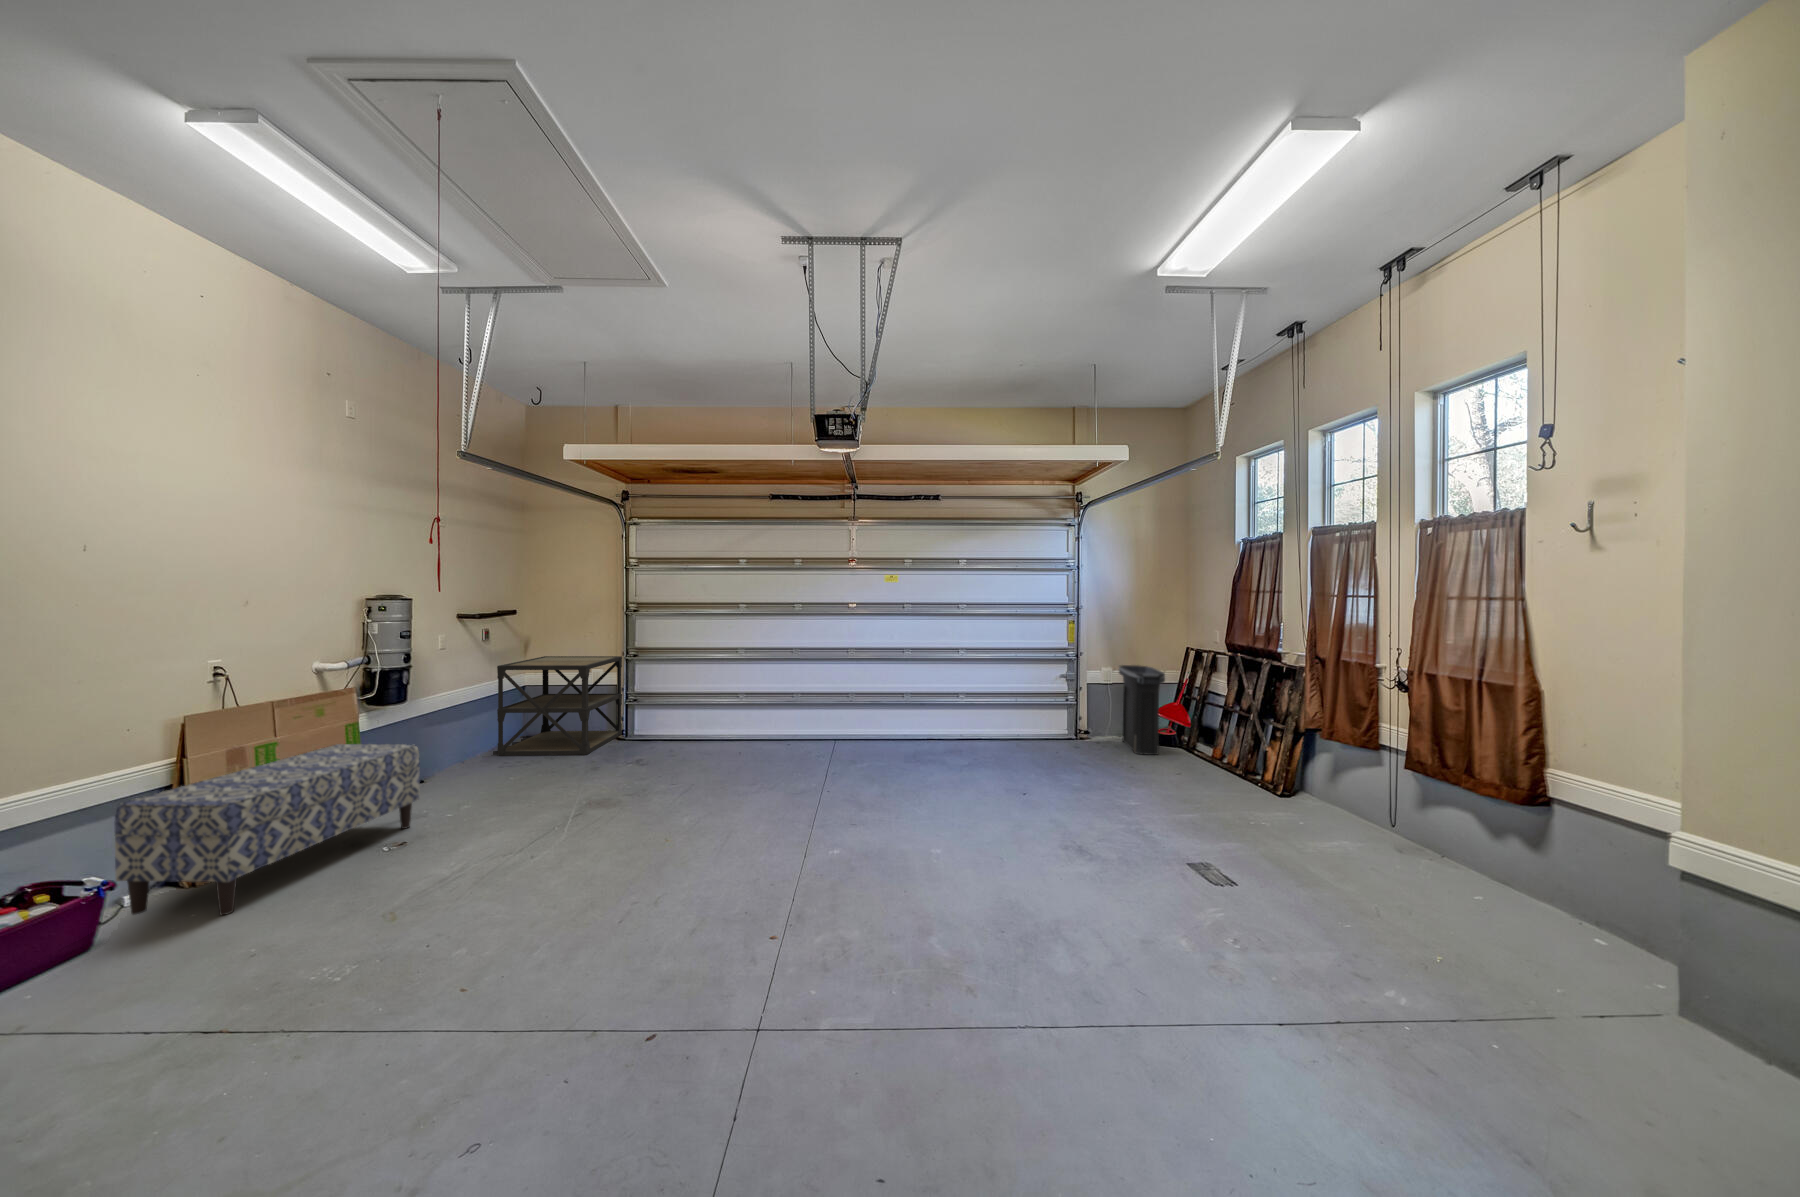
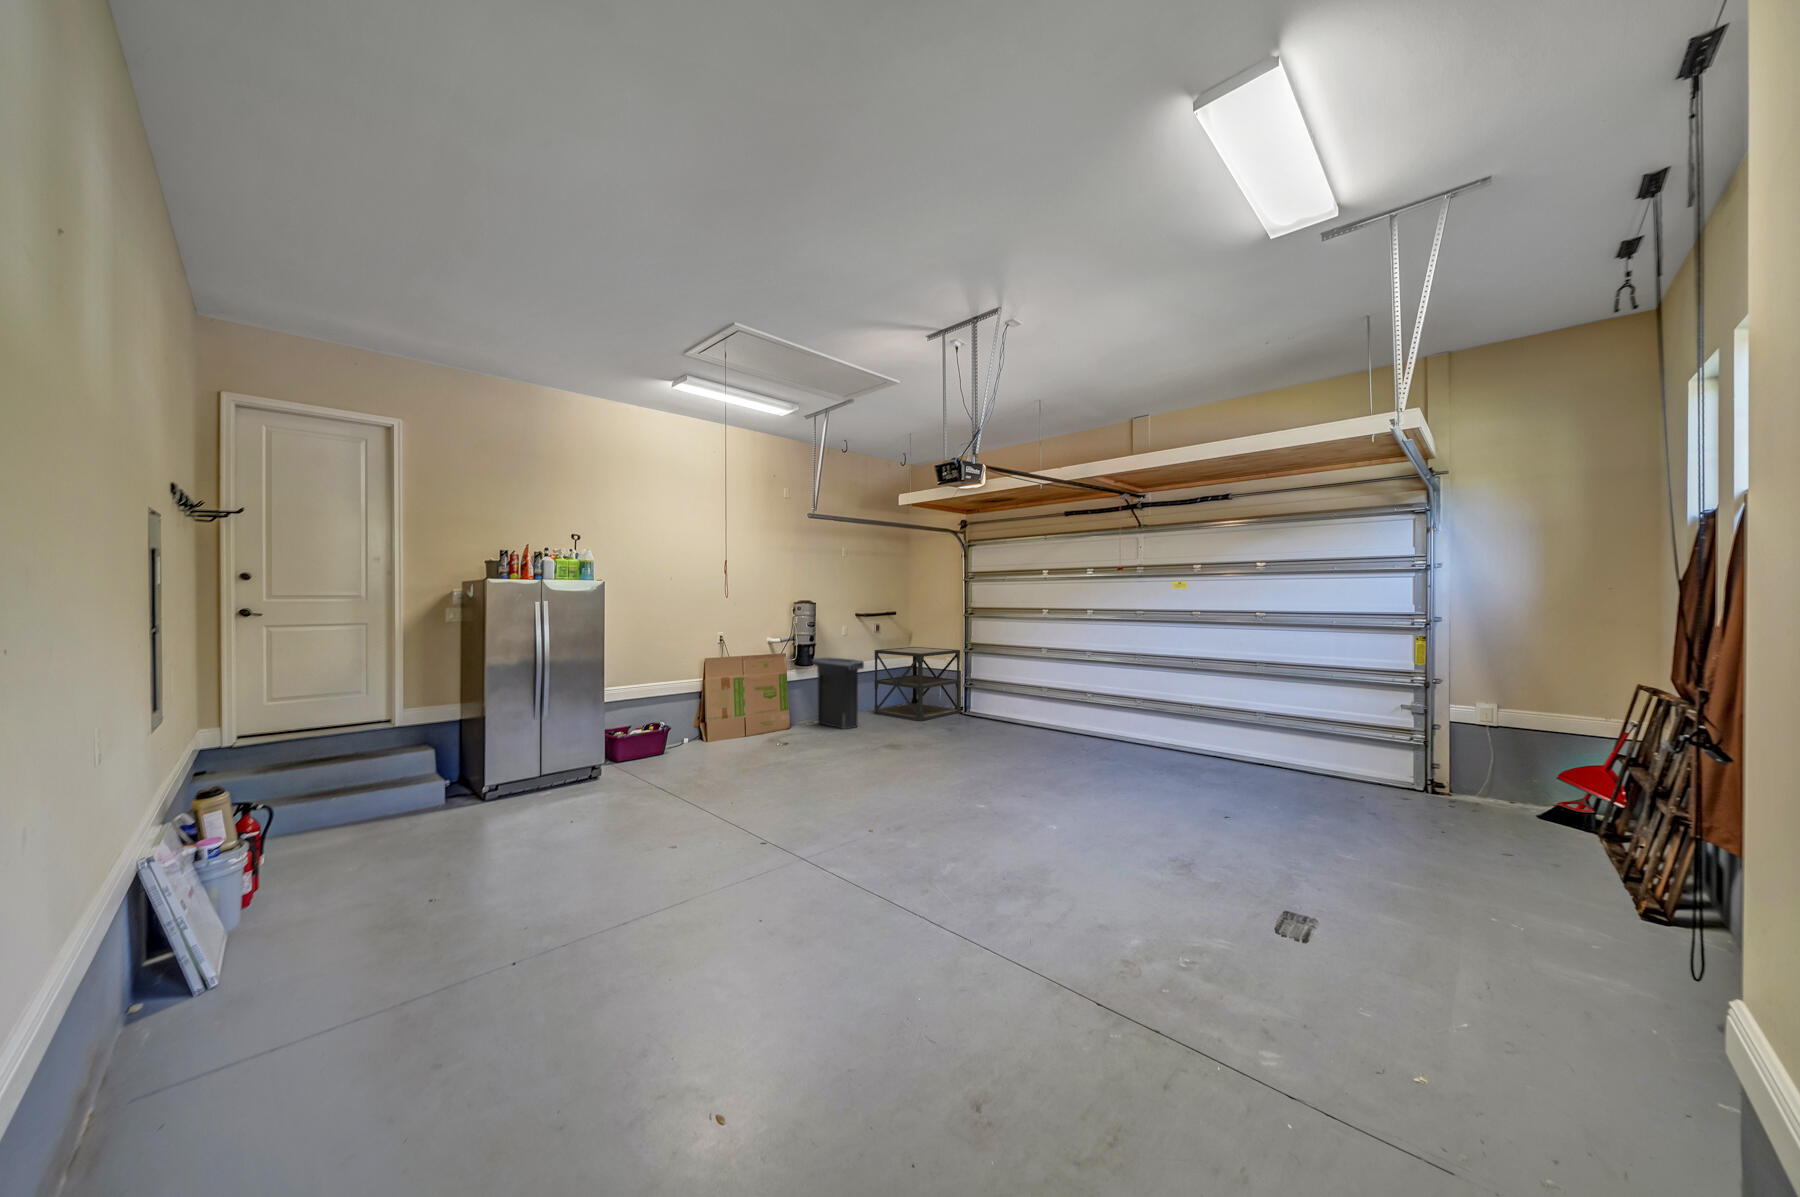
trash can: present [1119,665,1165,755] -> present [812,658,864,729]
bench: present [115,744,420,915] -> none [679,685,799,755]

